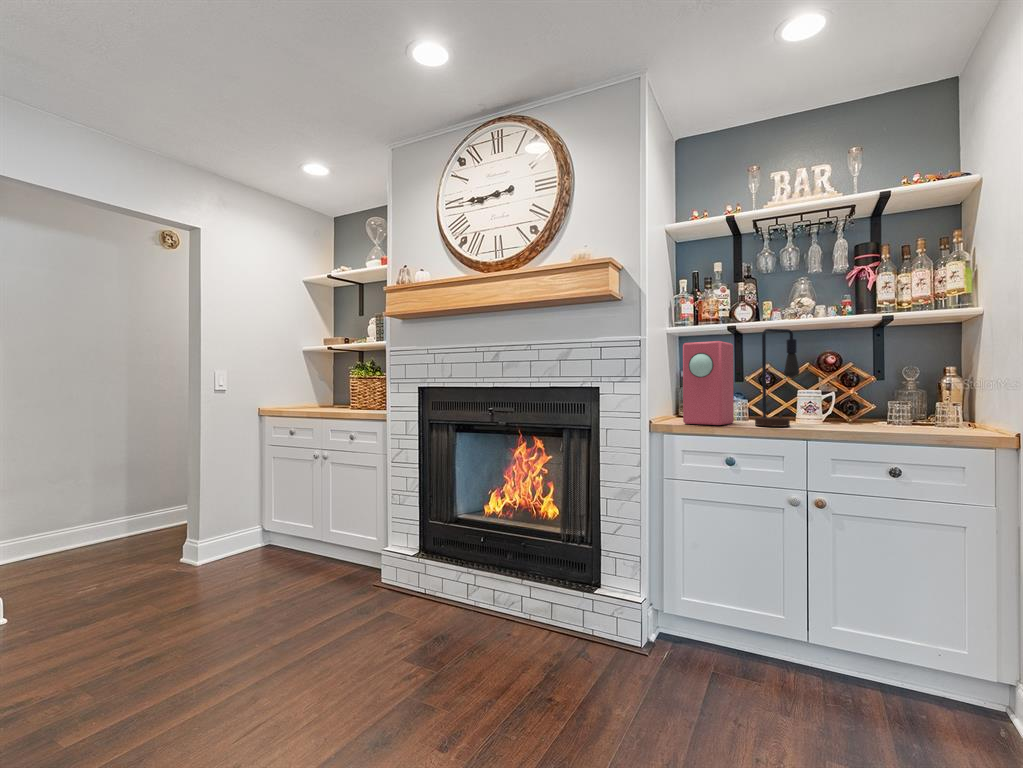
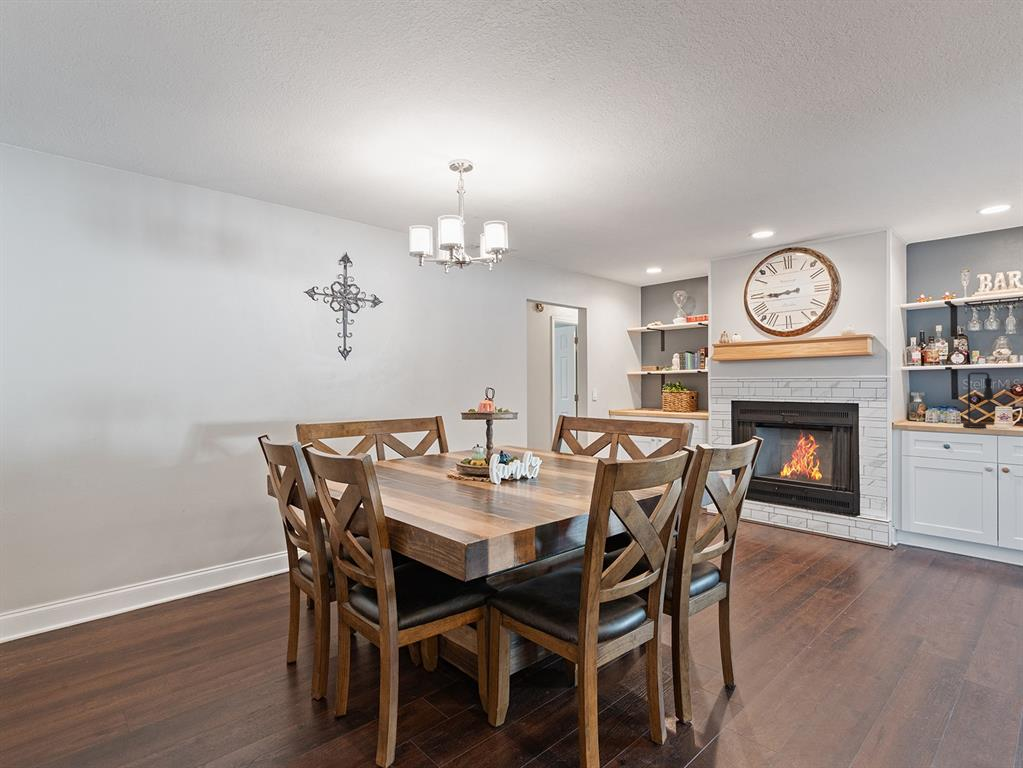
speaker: present [683,341,734,425] -> none [915,379,949,426]

